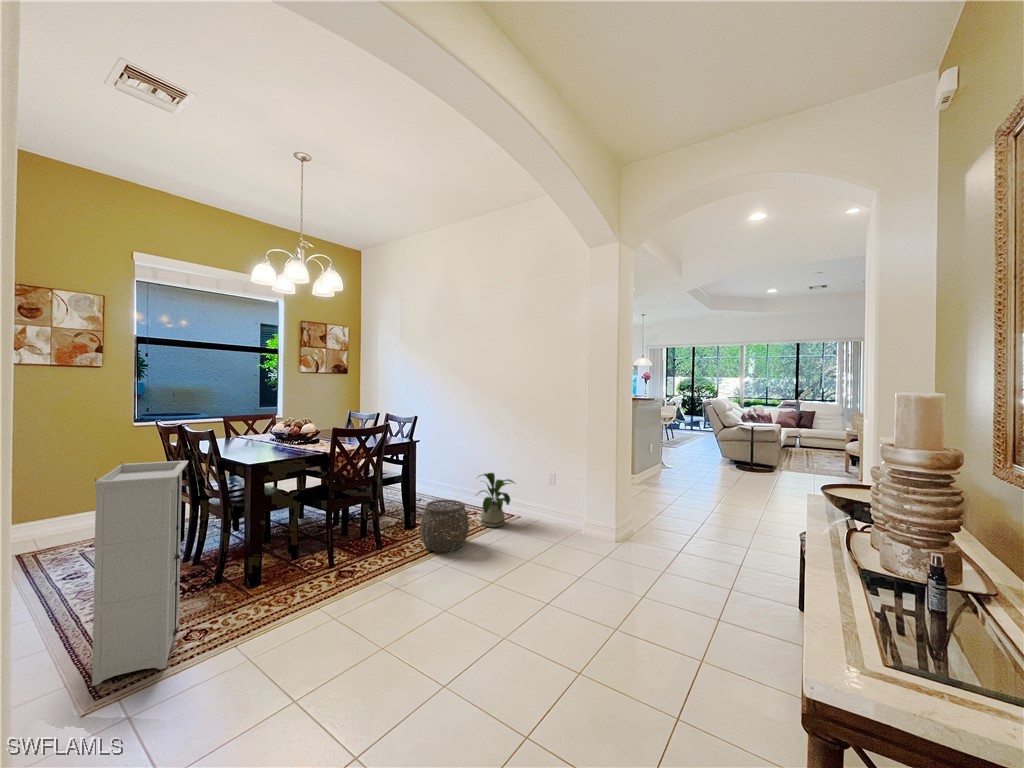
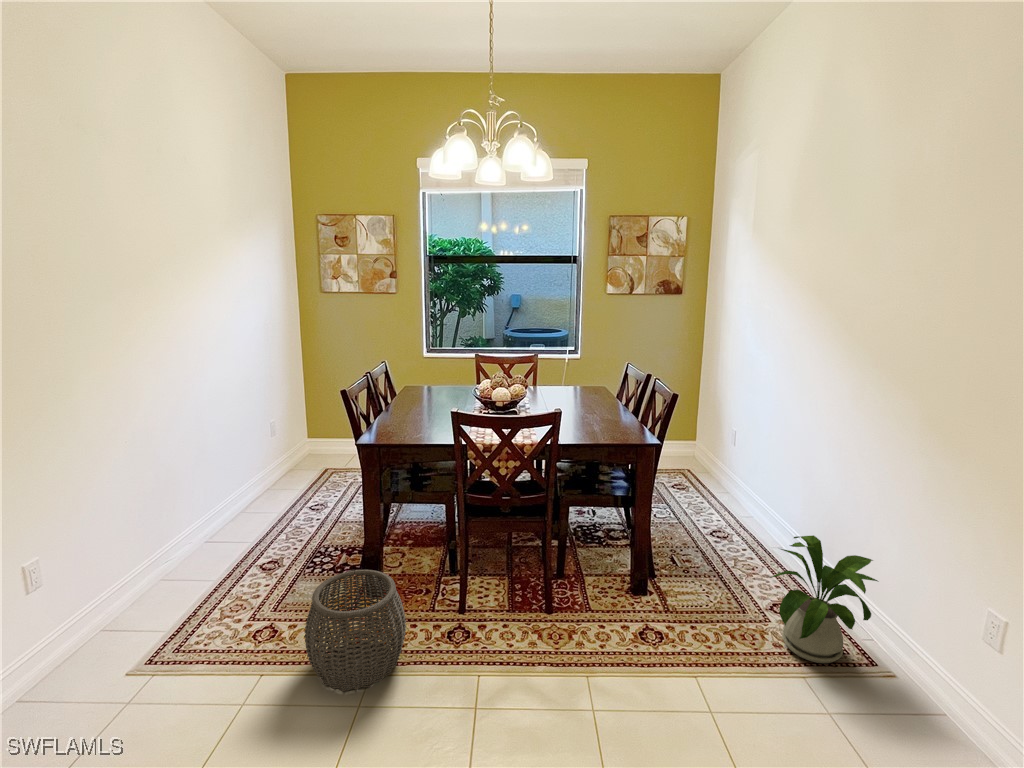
storage cabinet: present [92,460,188,686] -> none [106,424,268,677]
woven basket: present [420,500,469,552] -> present [304,570,406,691]

